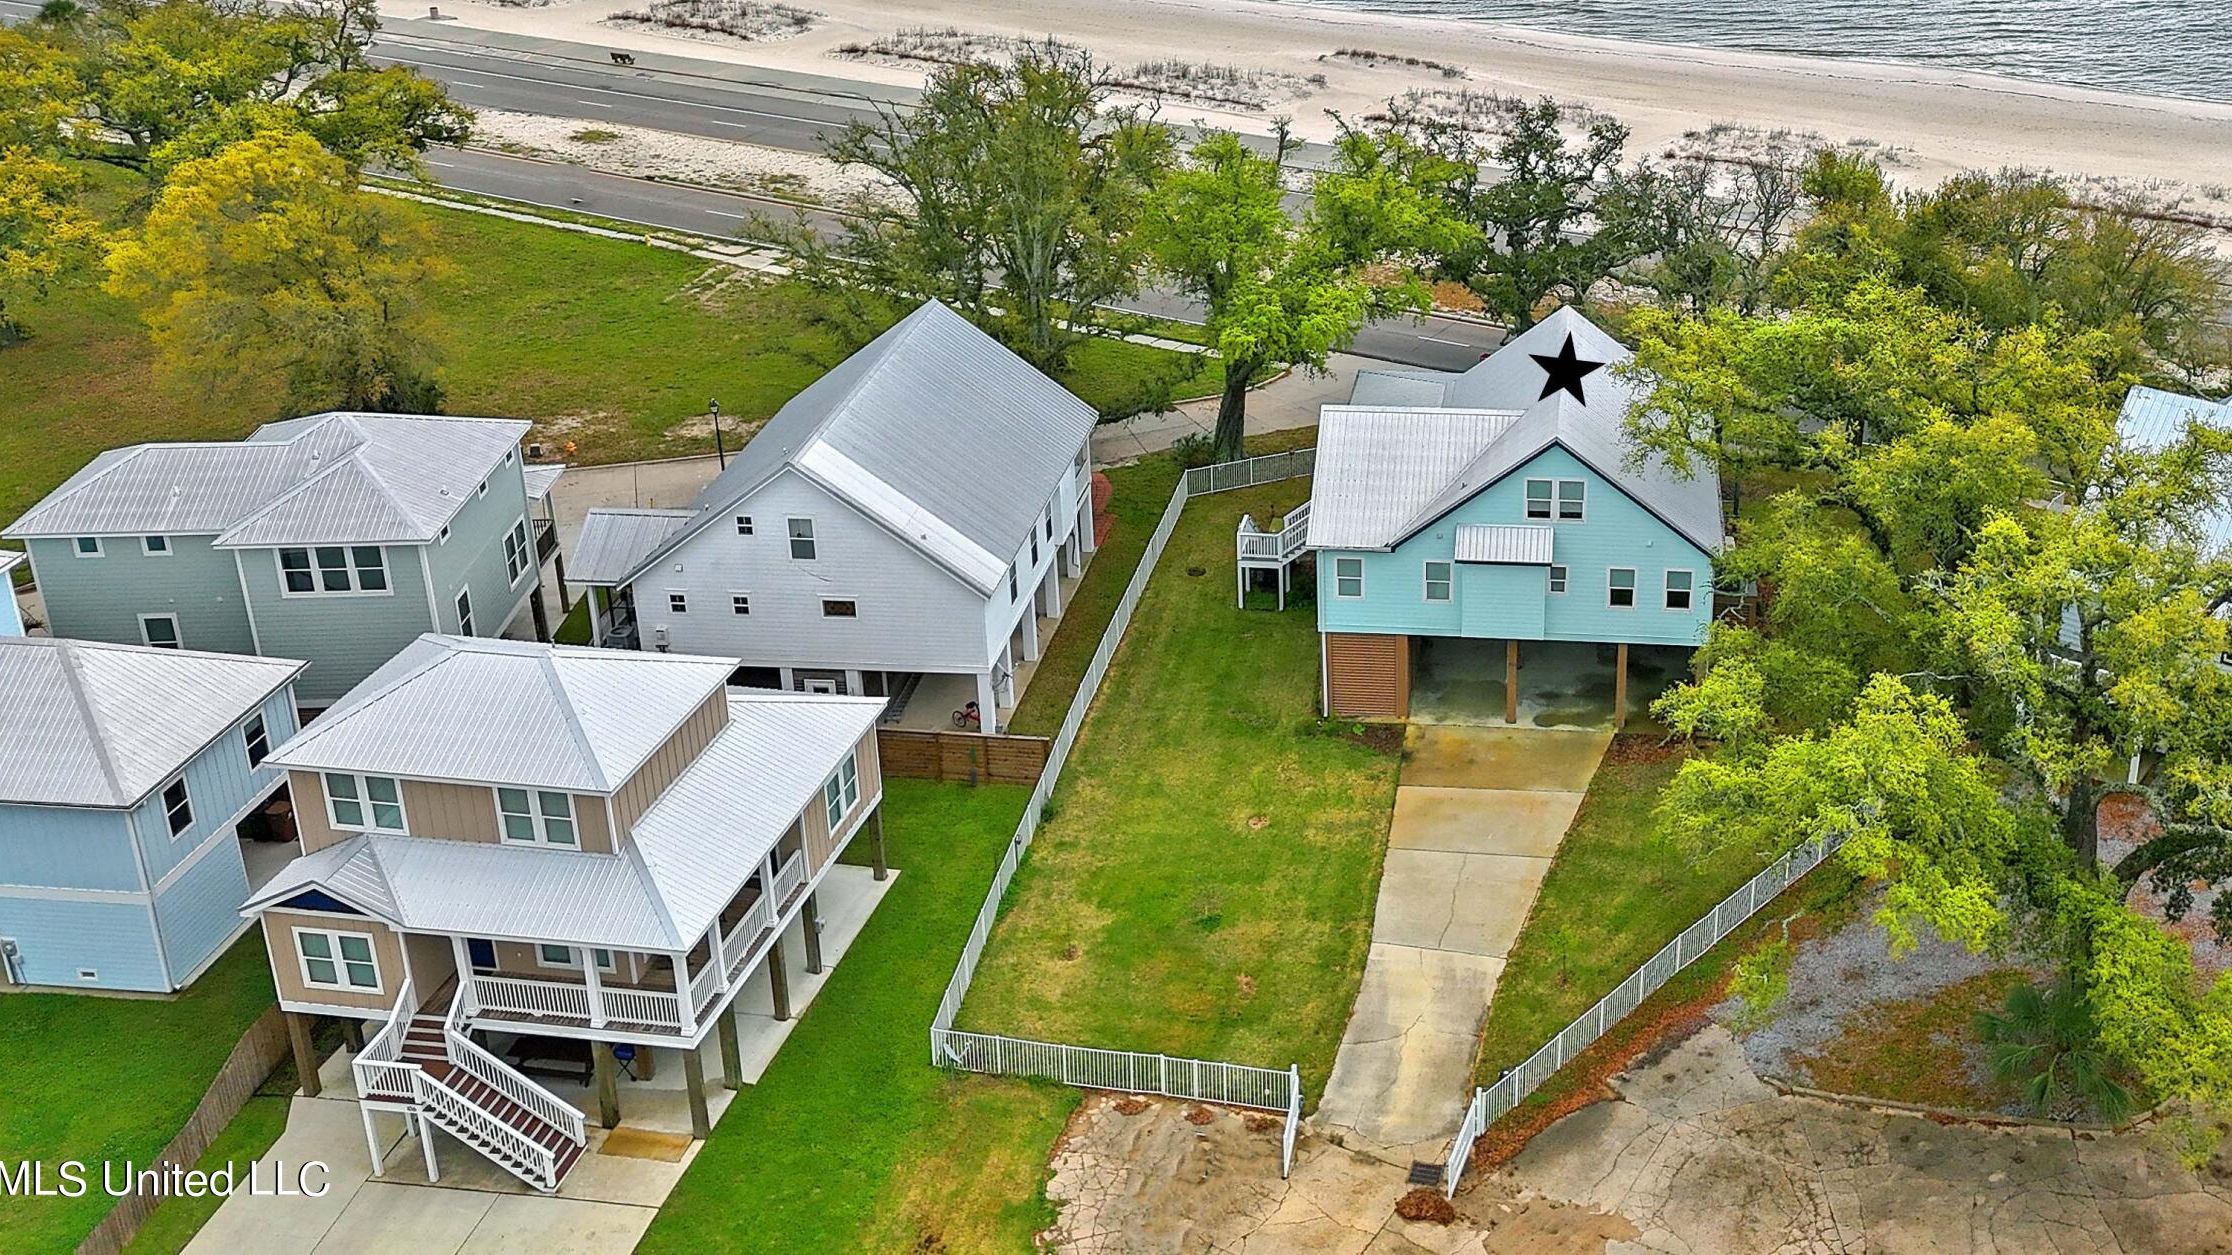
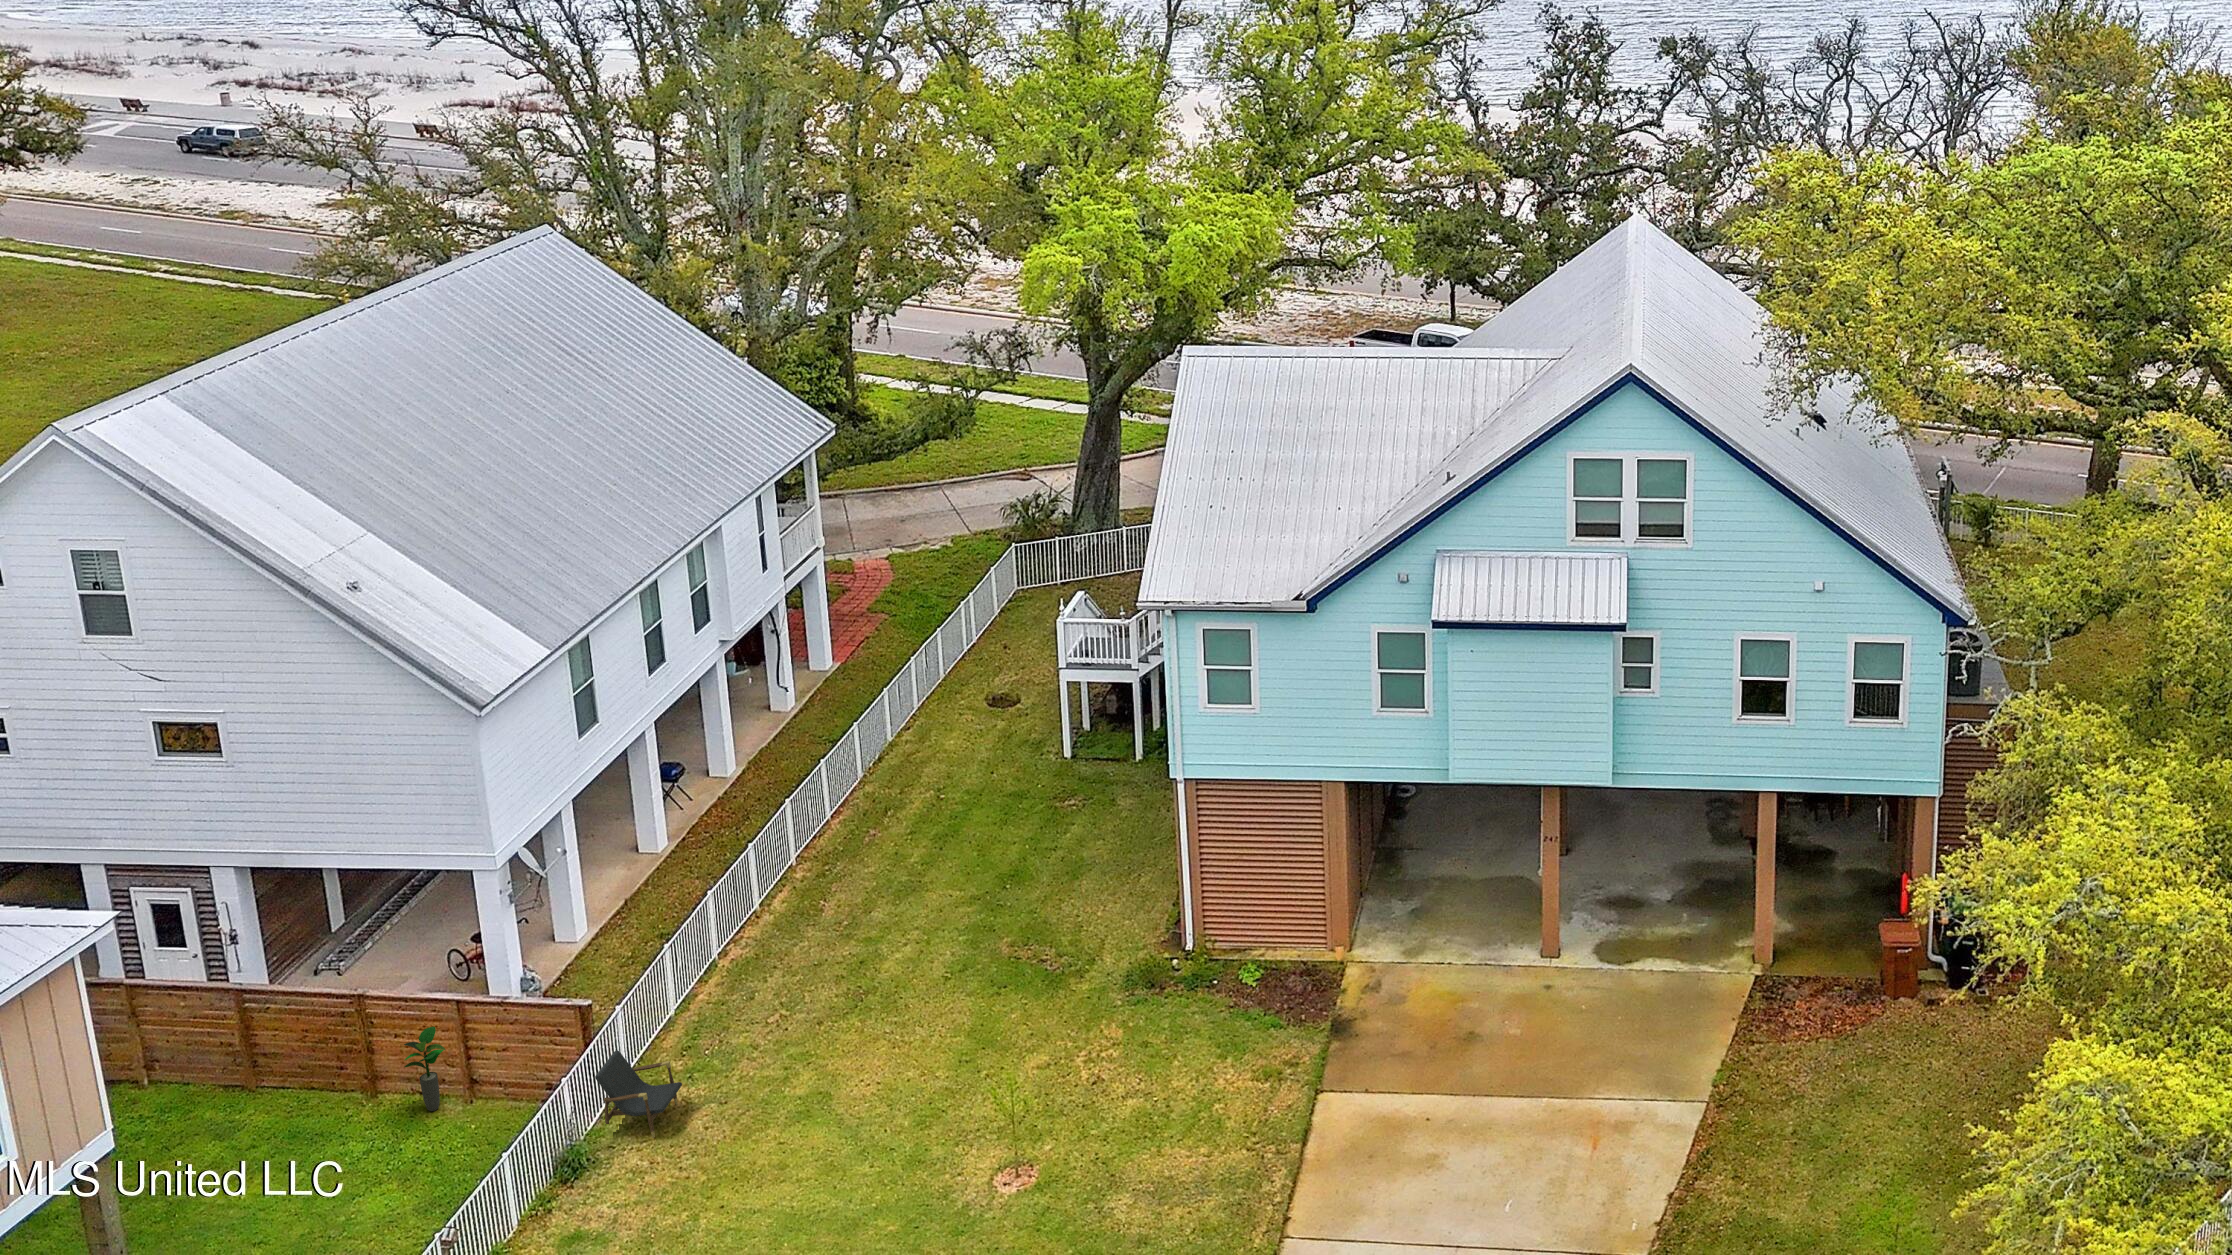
lounge chair: none [1053,760,1090,801] -> present [595,1050,682,1138]

